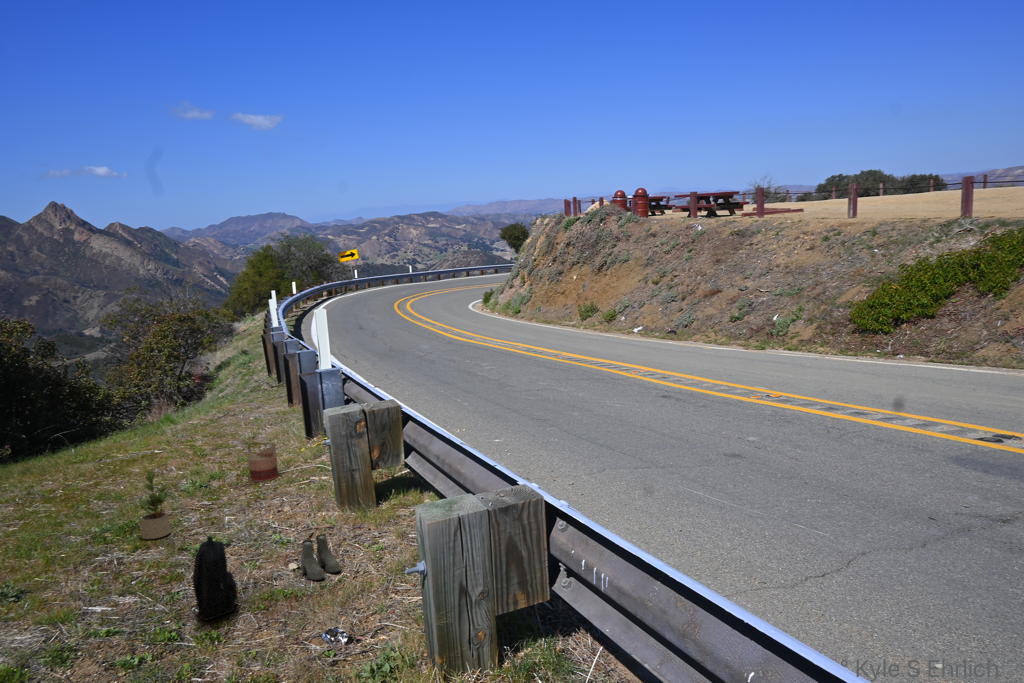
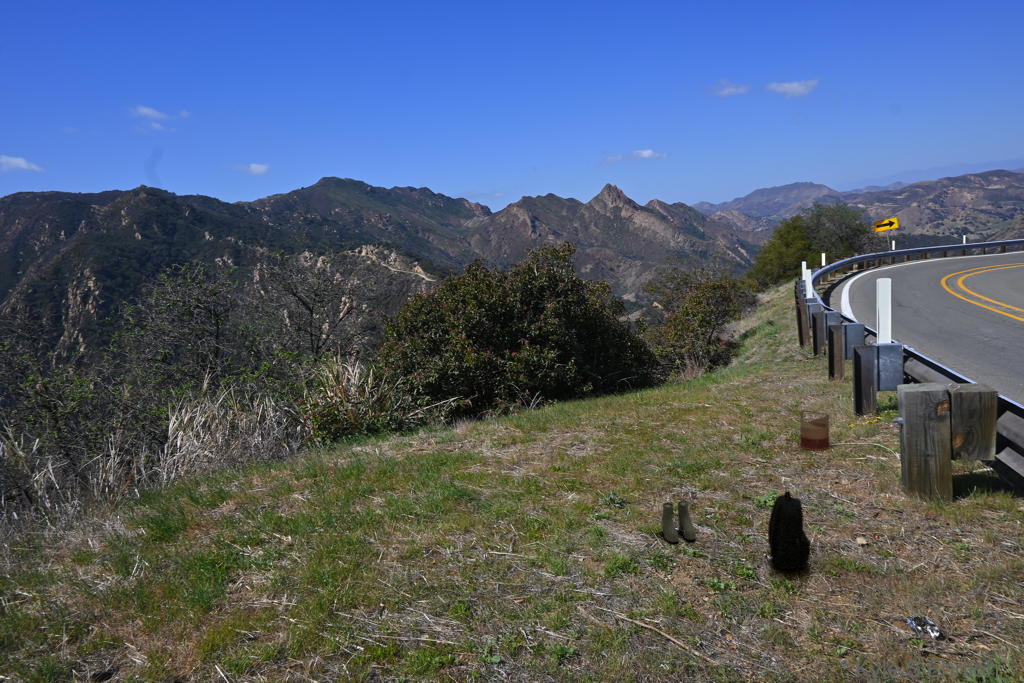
potted plant: present [139,471,171,539] -> none [708,421,735,483]
boots: present [300,534,340,580] -> present [661,501,696,542]

